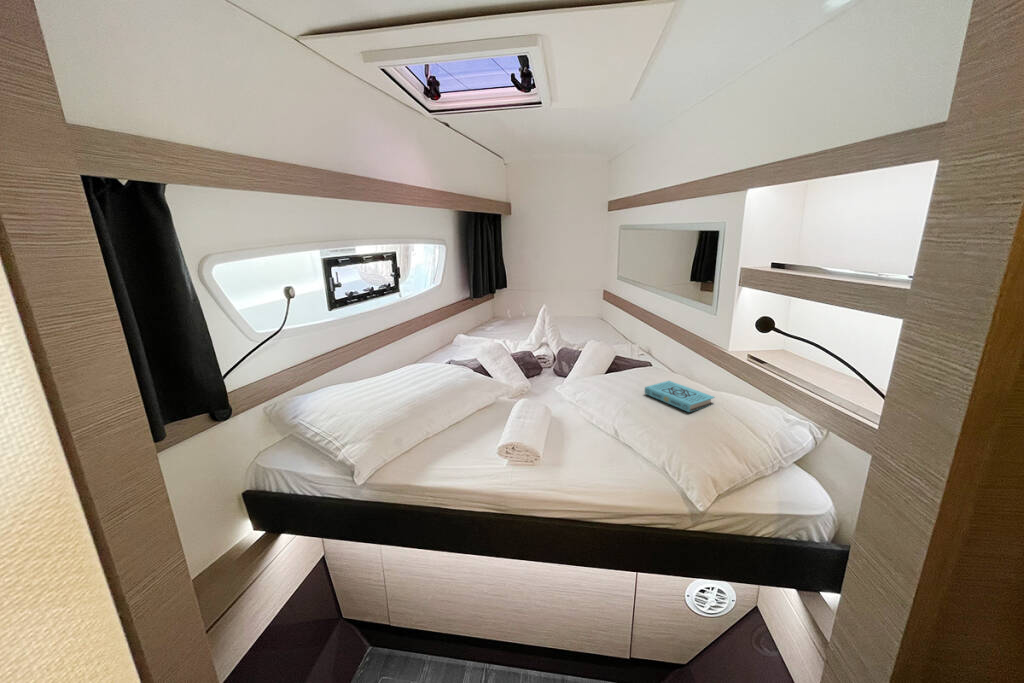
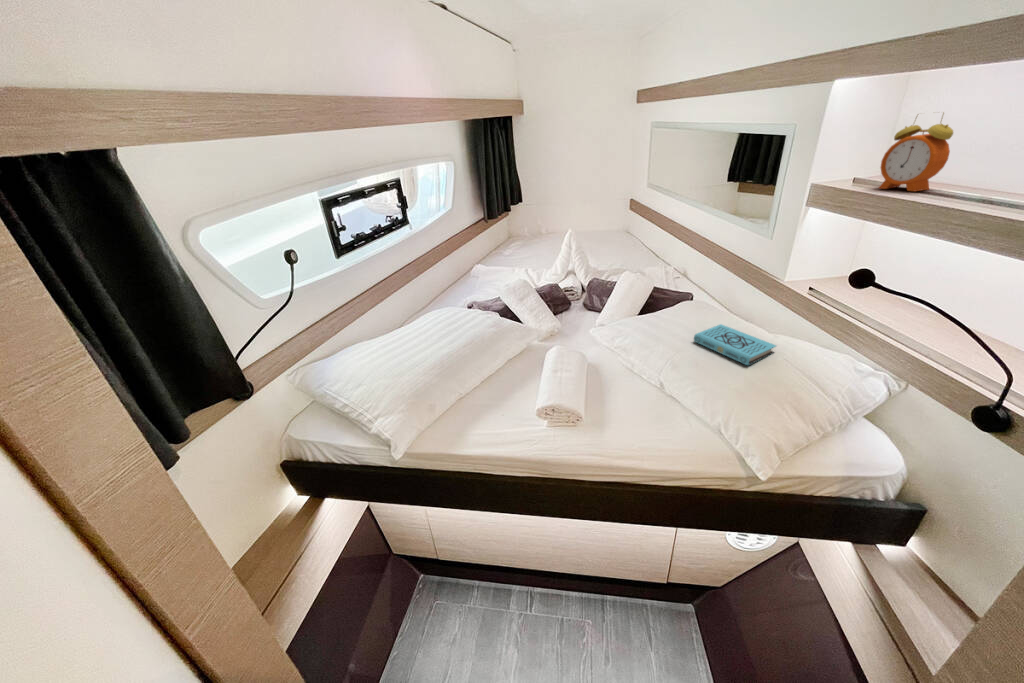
alarm clock: none [781,214,827,271] -> present [879,113,953,191]

